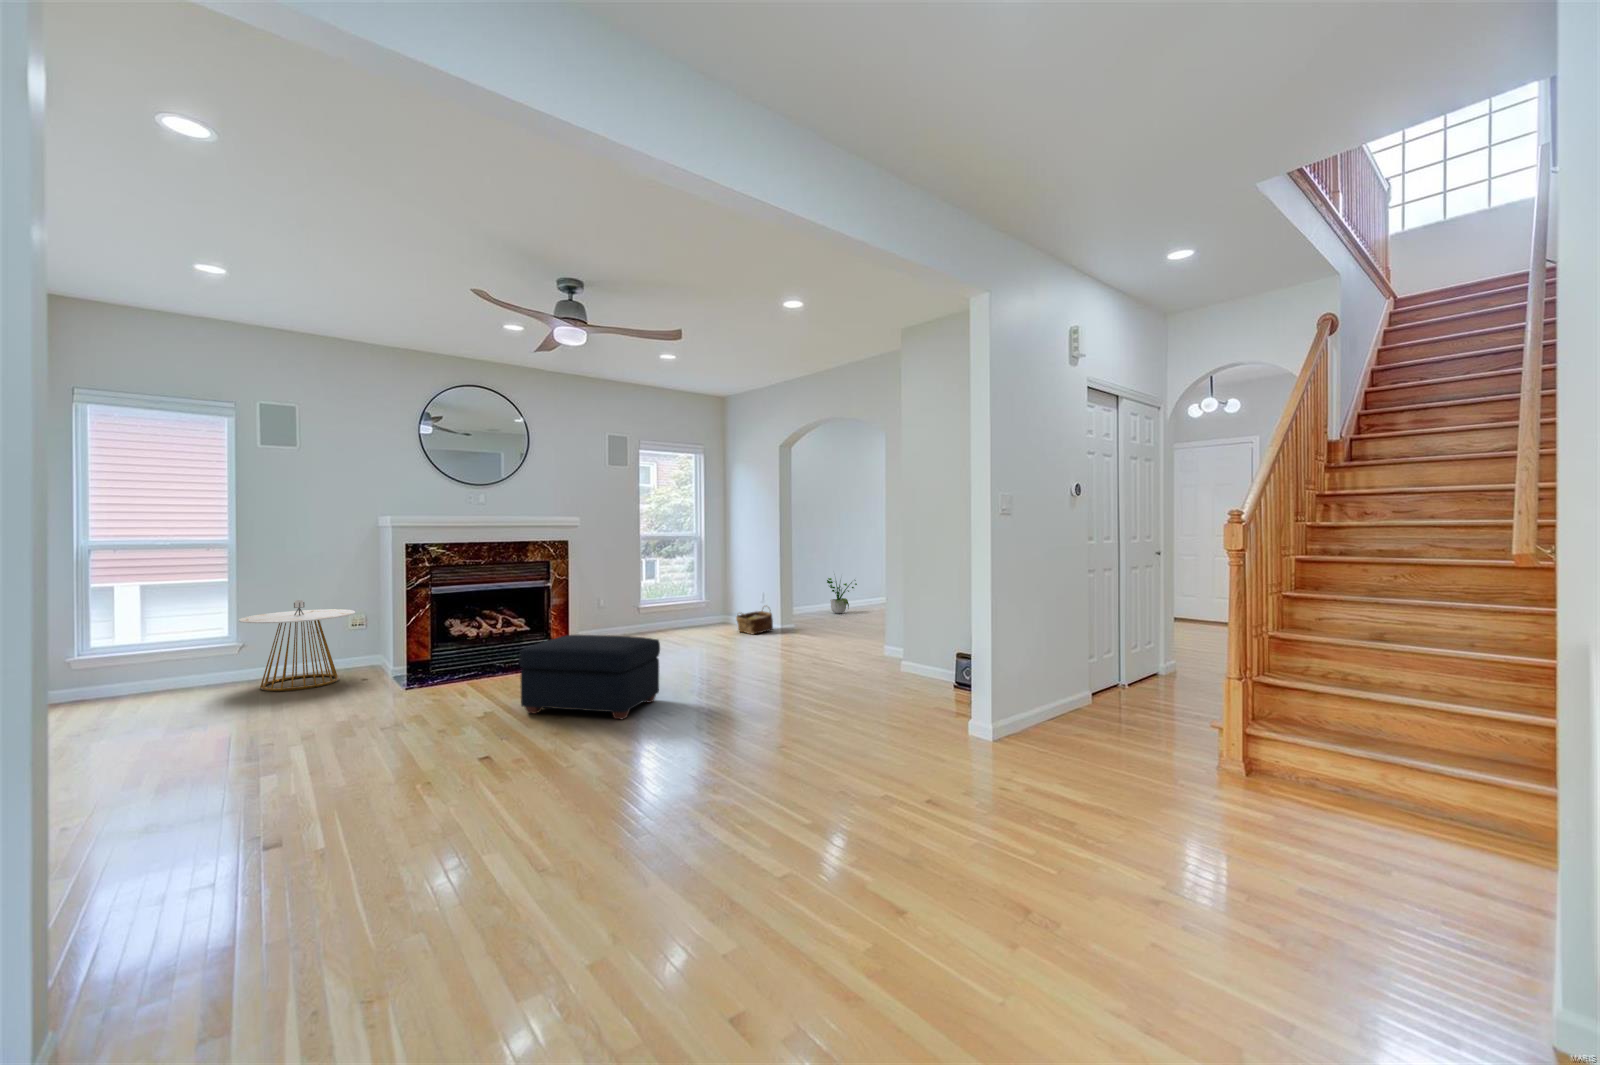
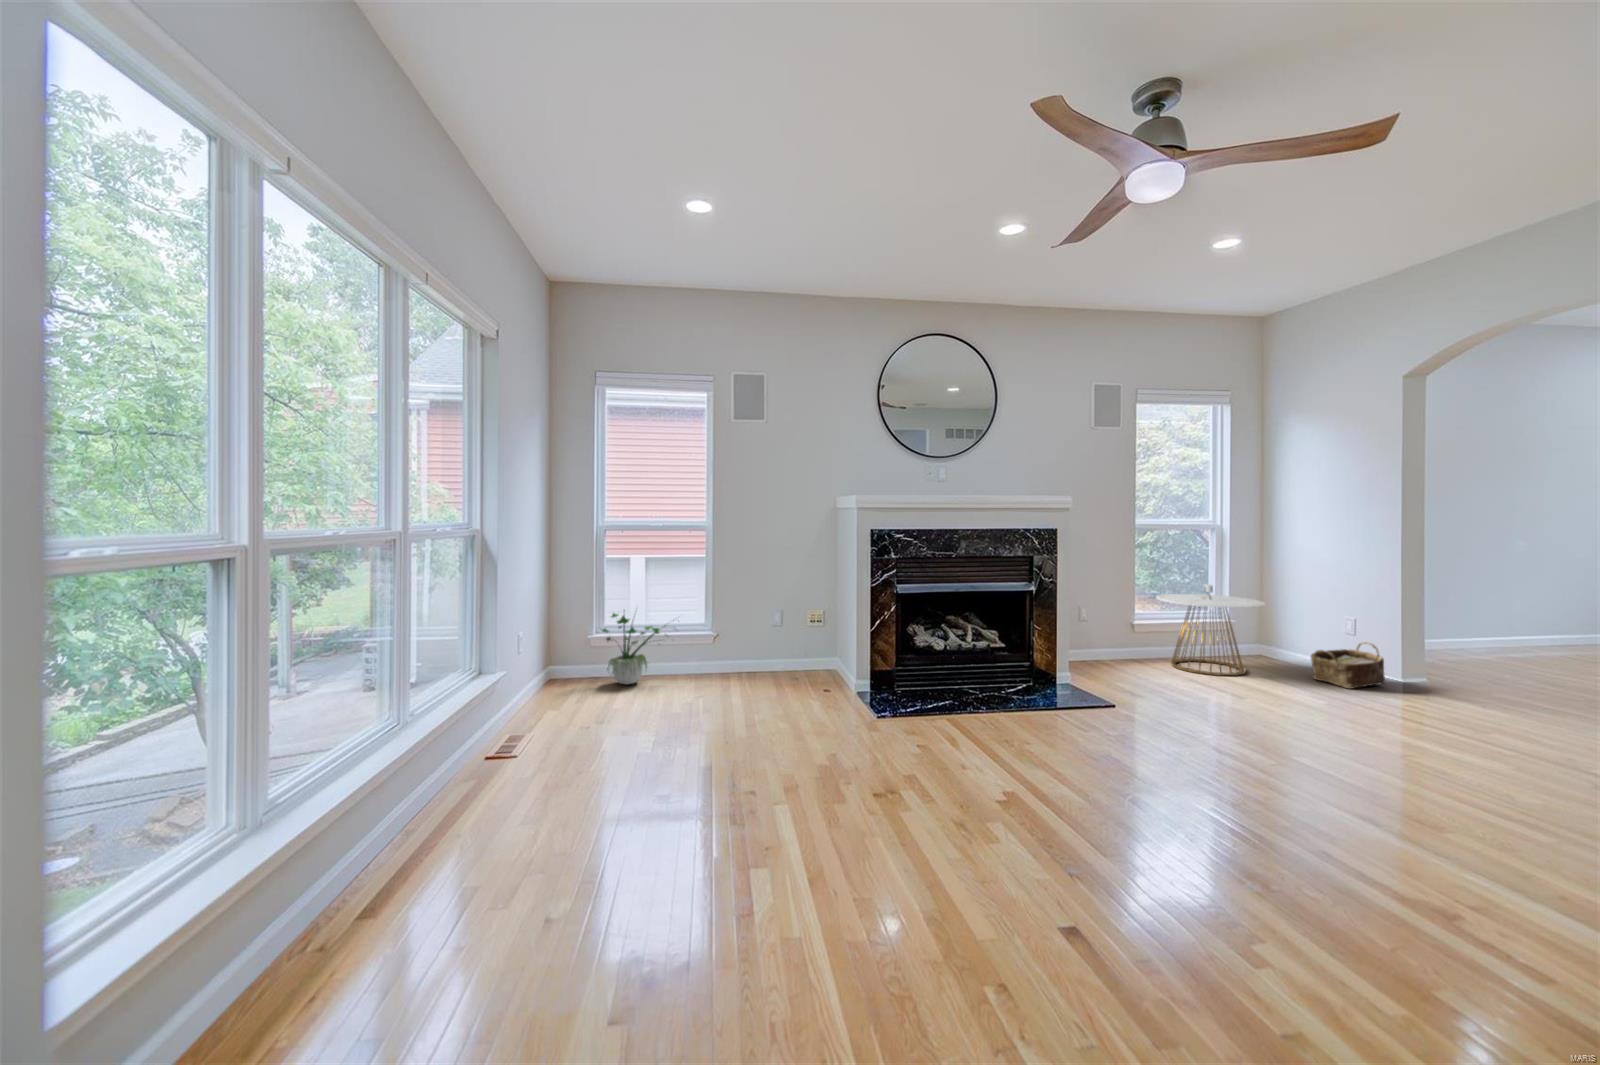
potted plant: present [827,578,857,614] -> present [602,613,665,684]
side table: present [239,600,355,691] -> present [1156,584,1265,676]
ottoman: present [519,635,660,719] -> none [1050,683,1300,870]

